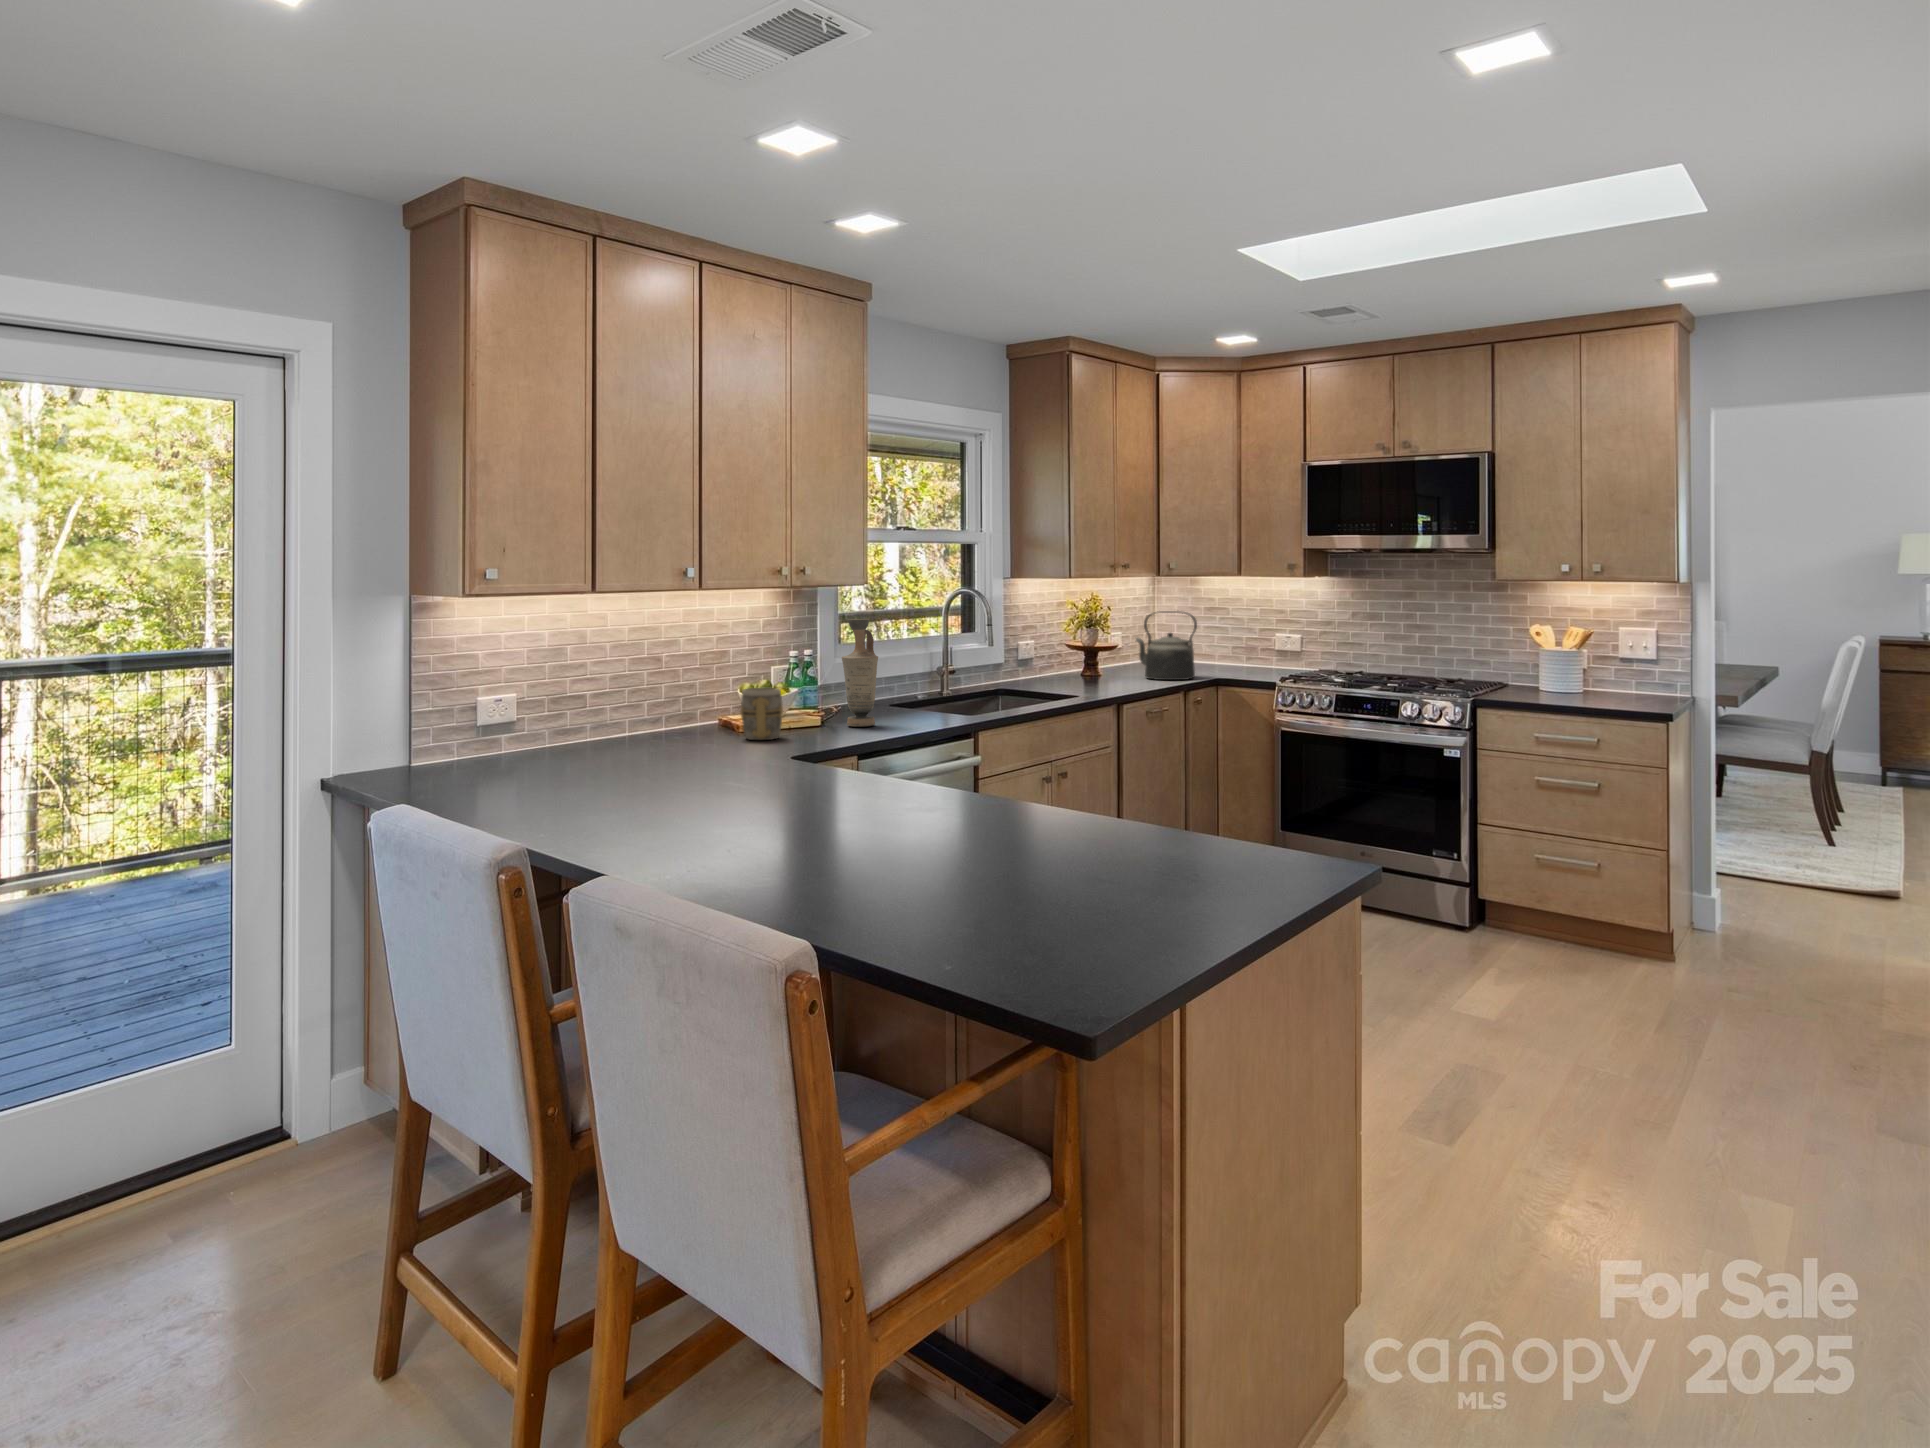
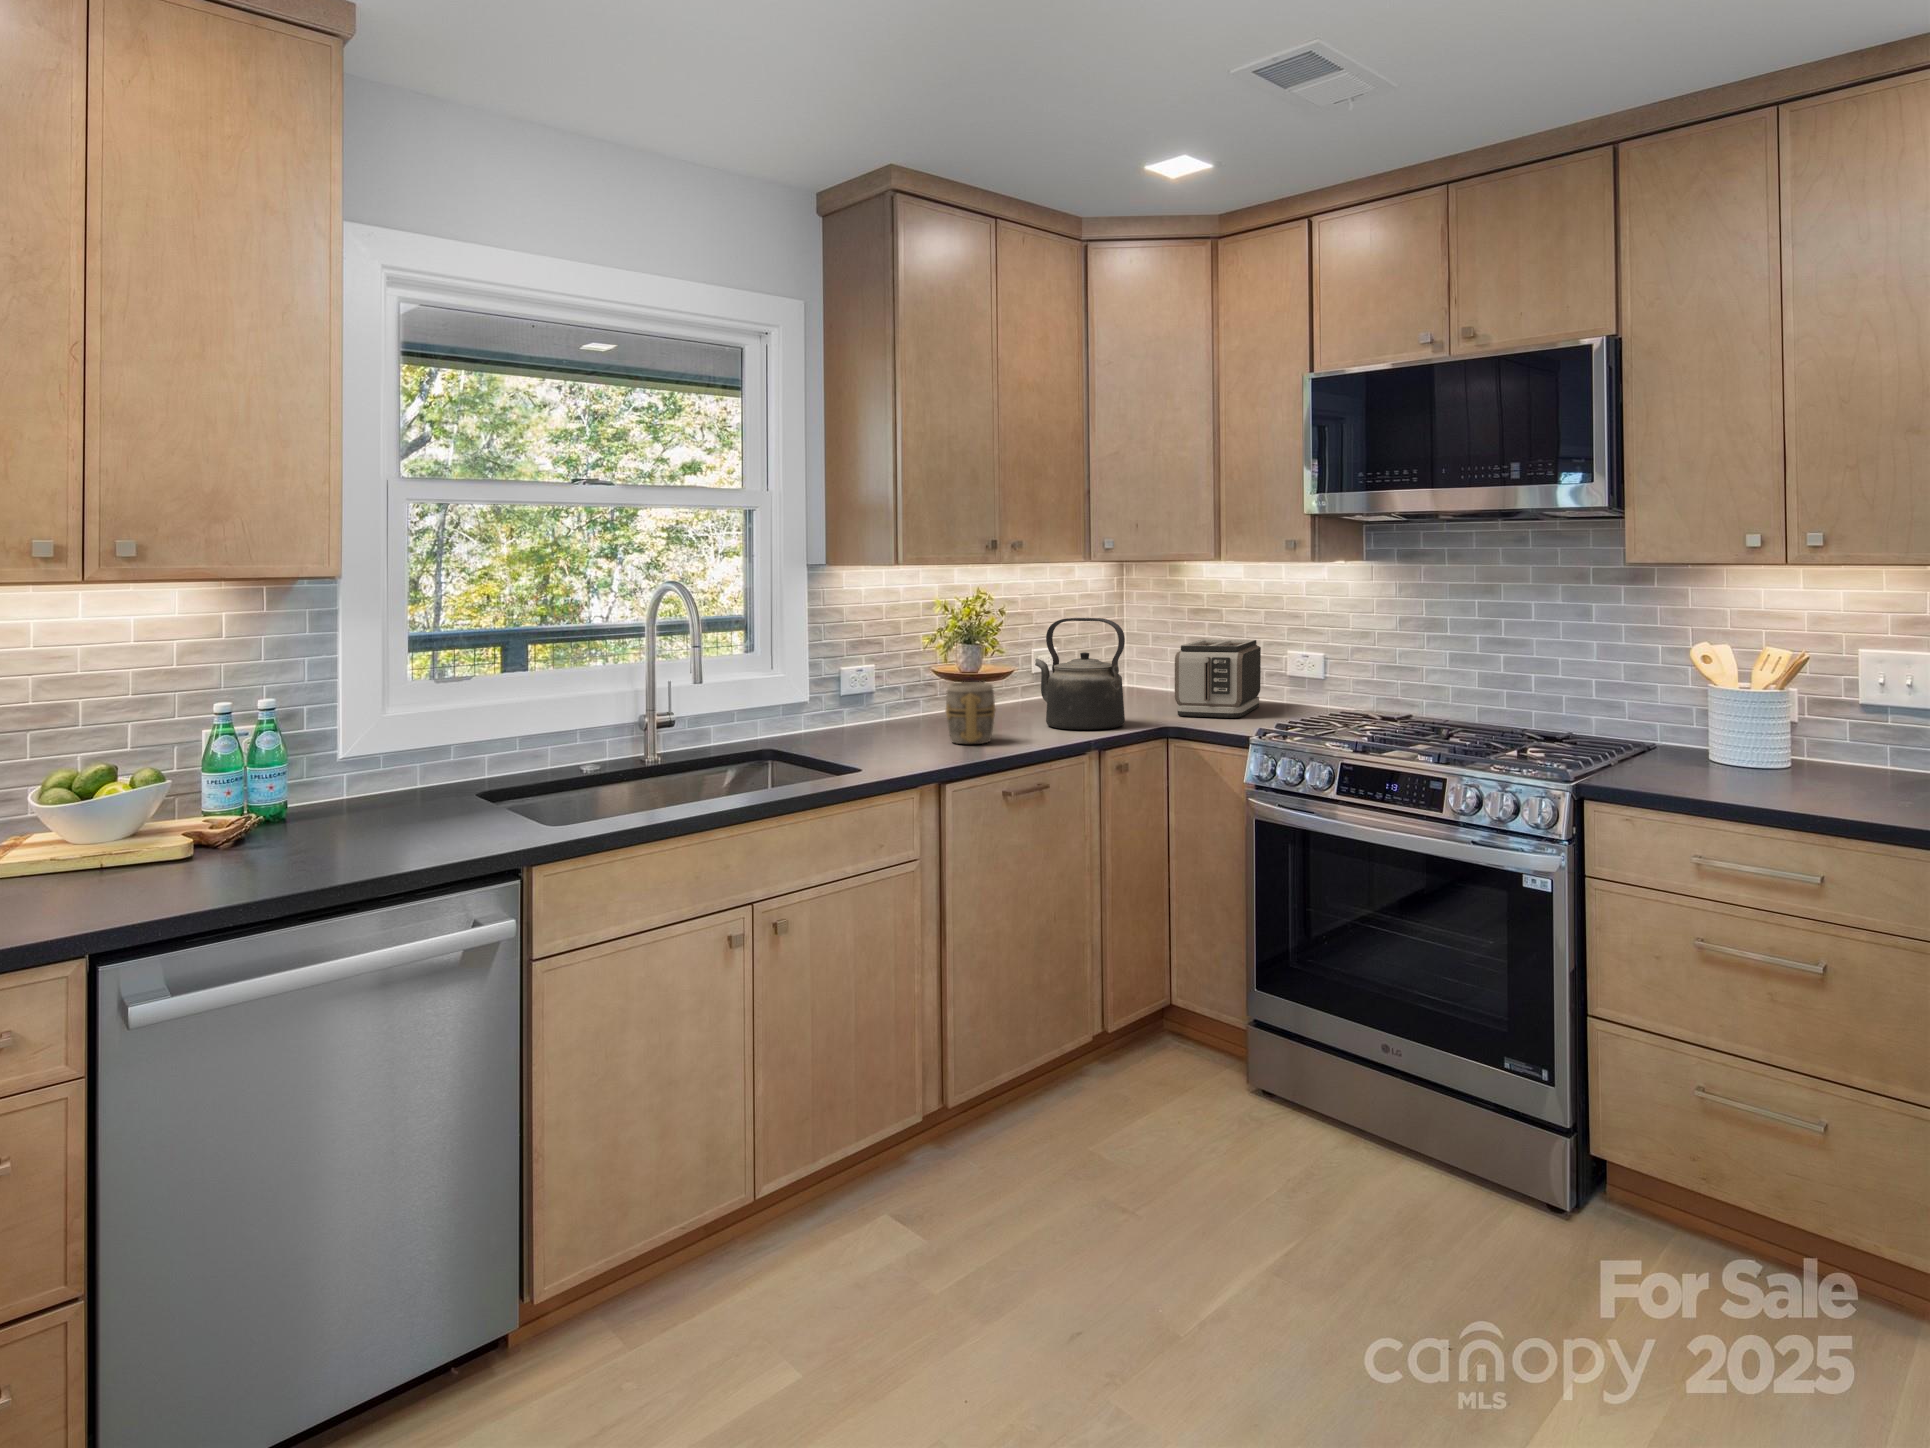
vase: present [842,619,878,727] -> none [312,648,386,850]
toaster: none [1219,627,1267,674] -> present [1175,640,1261,718]
mug: present [741,688,783,740] -> present [946,682,996,744]

